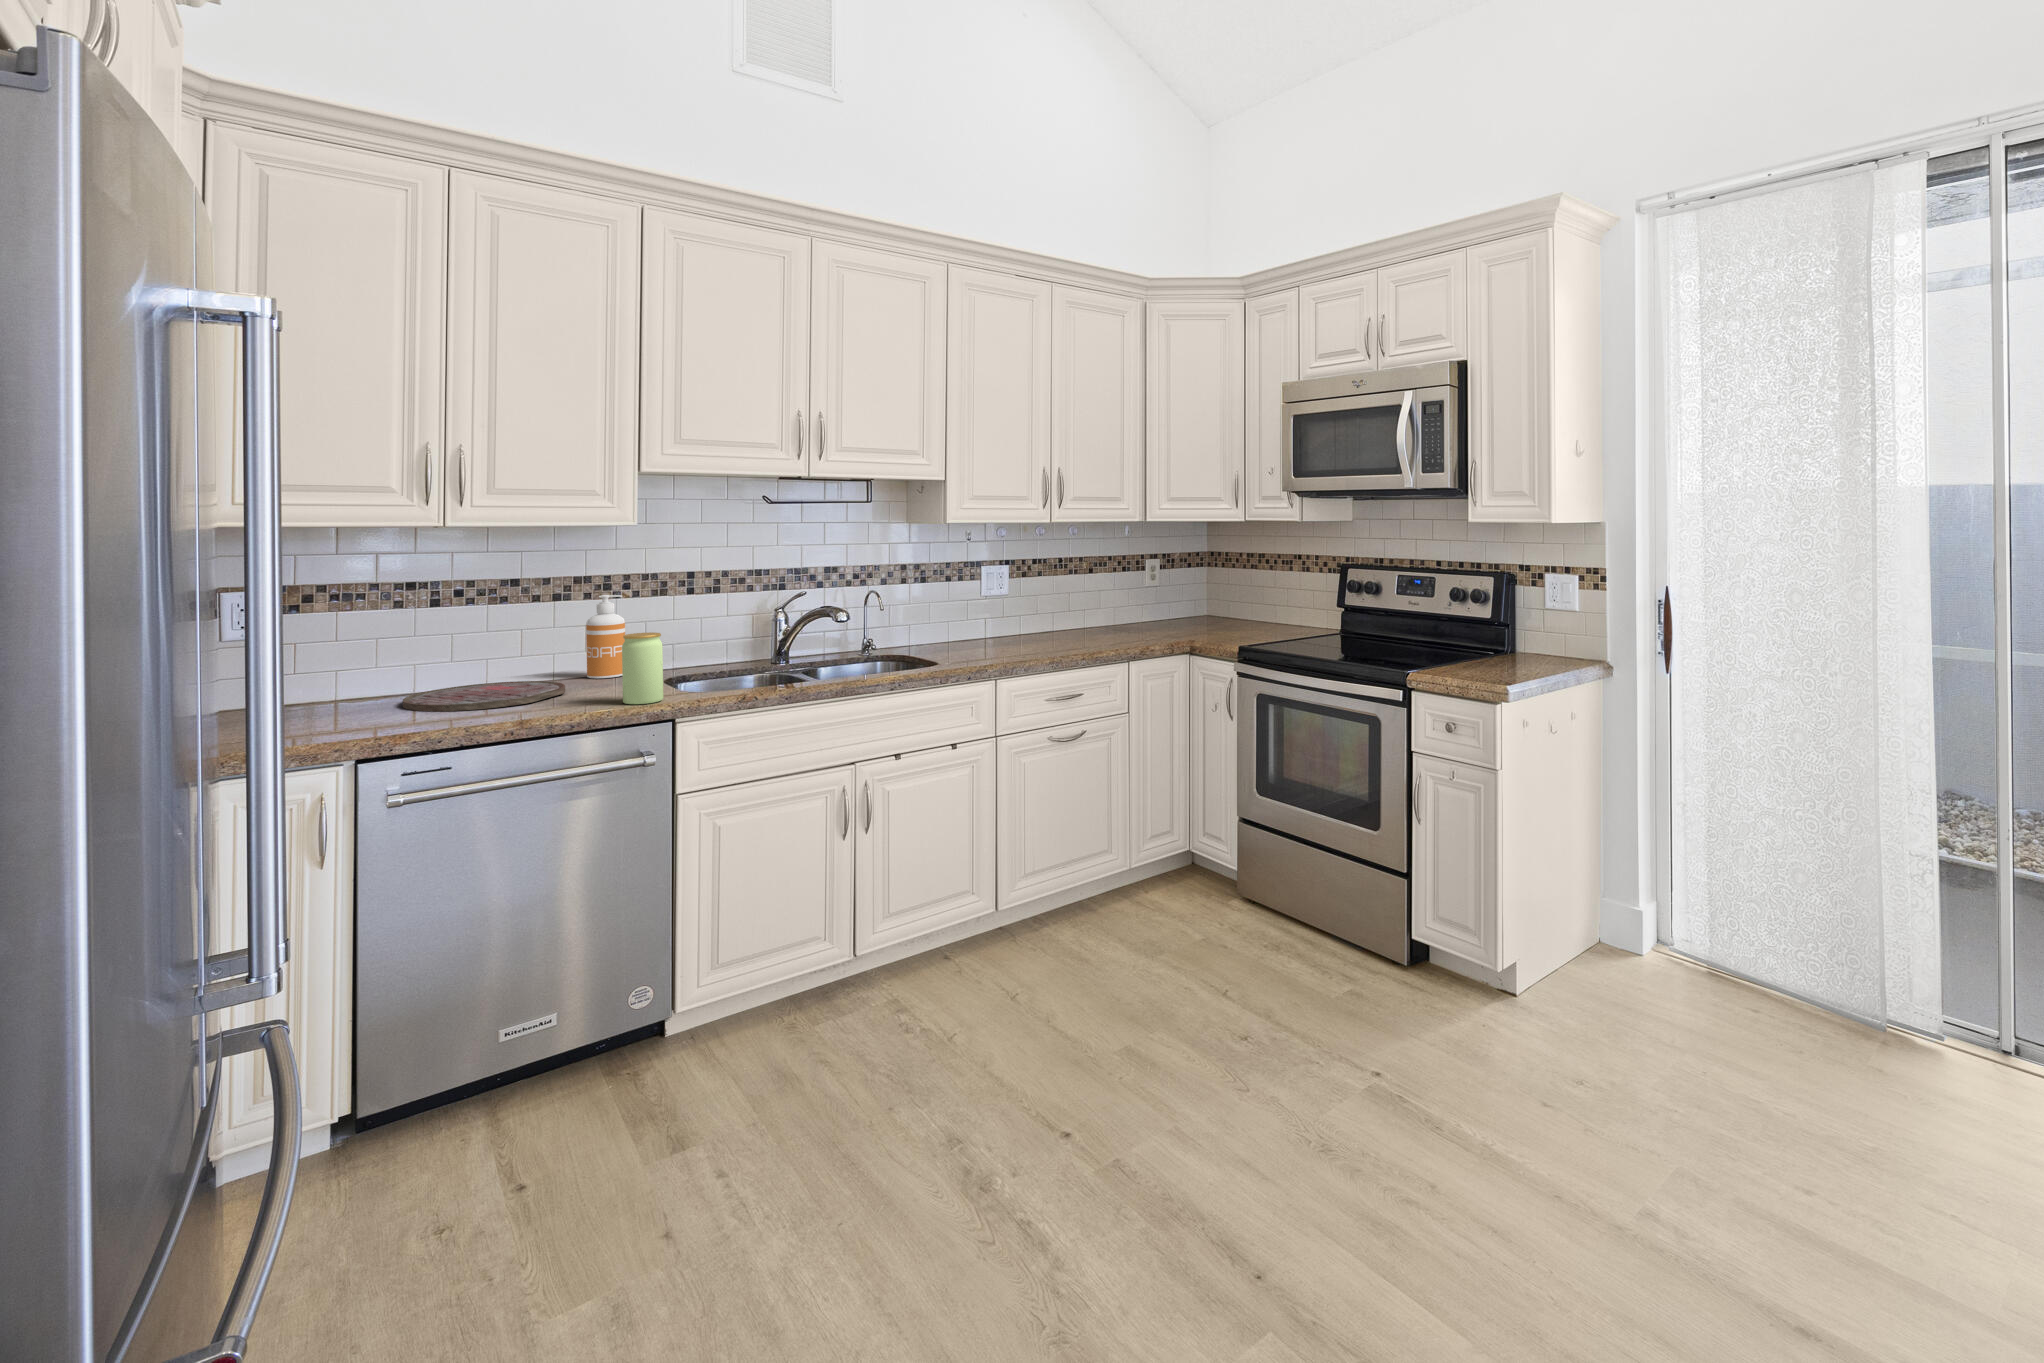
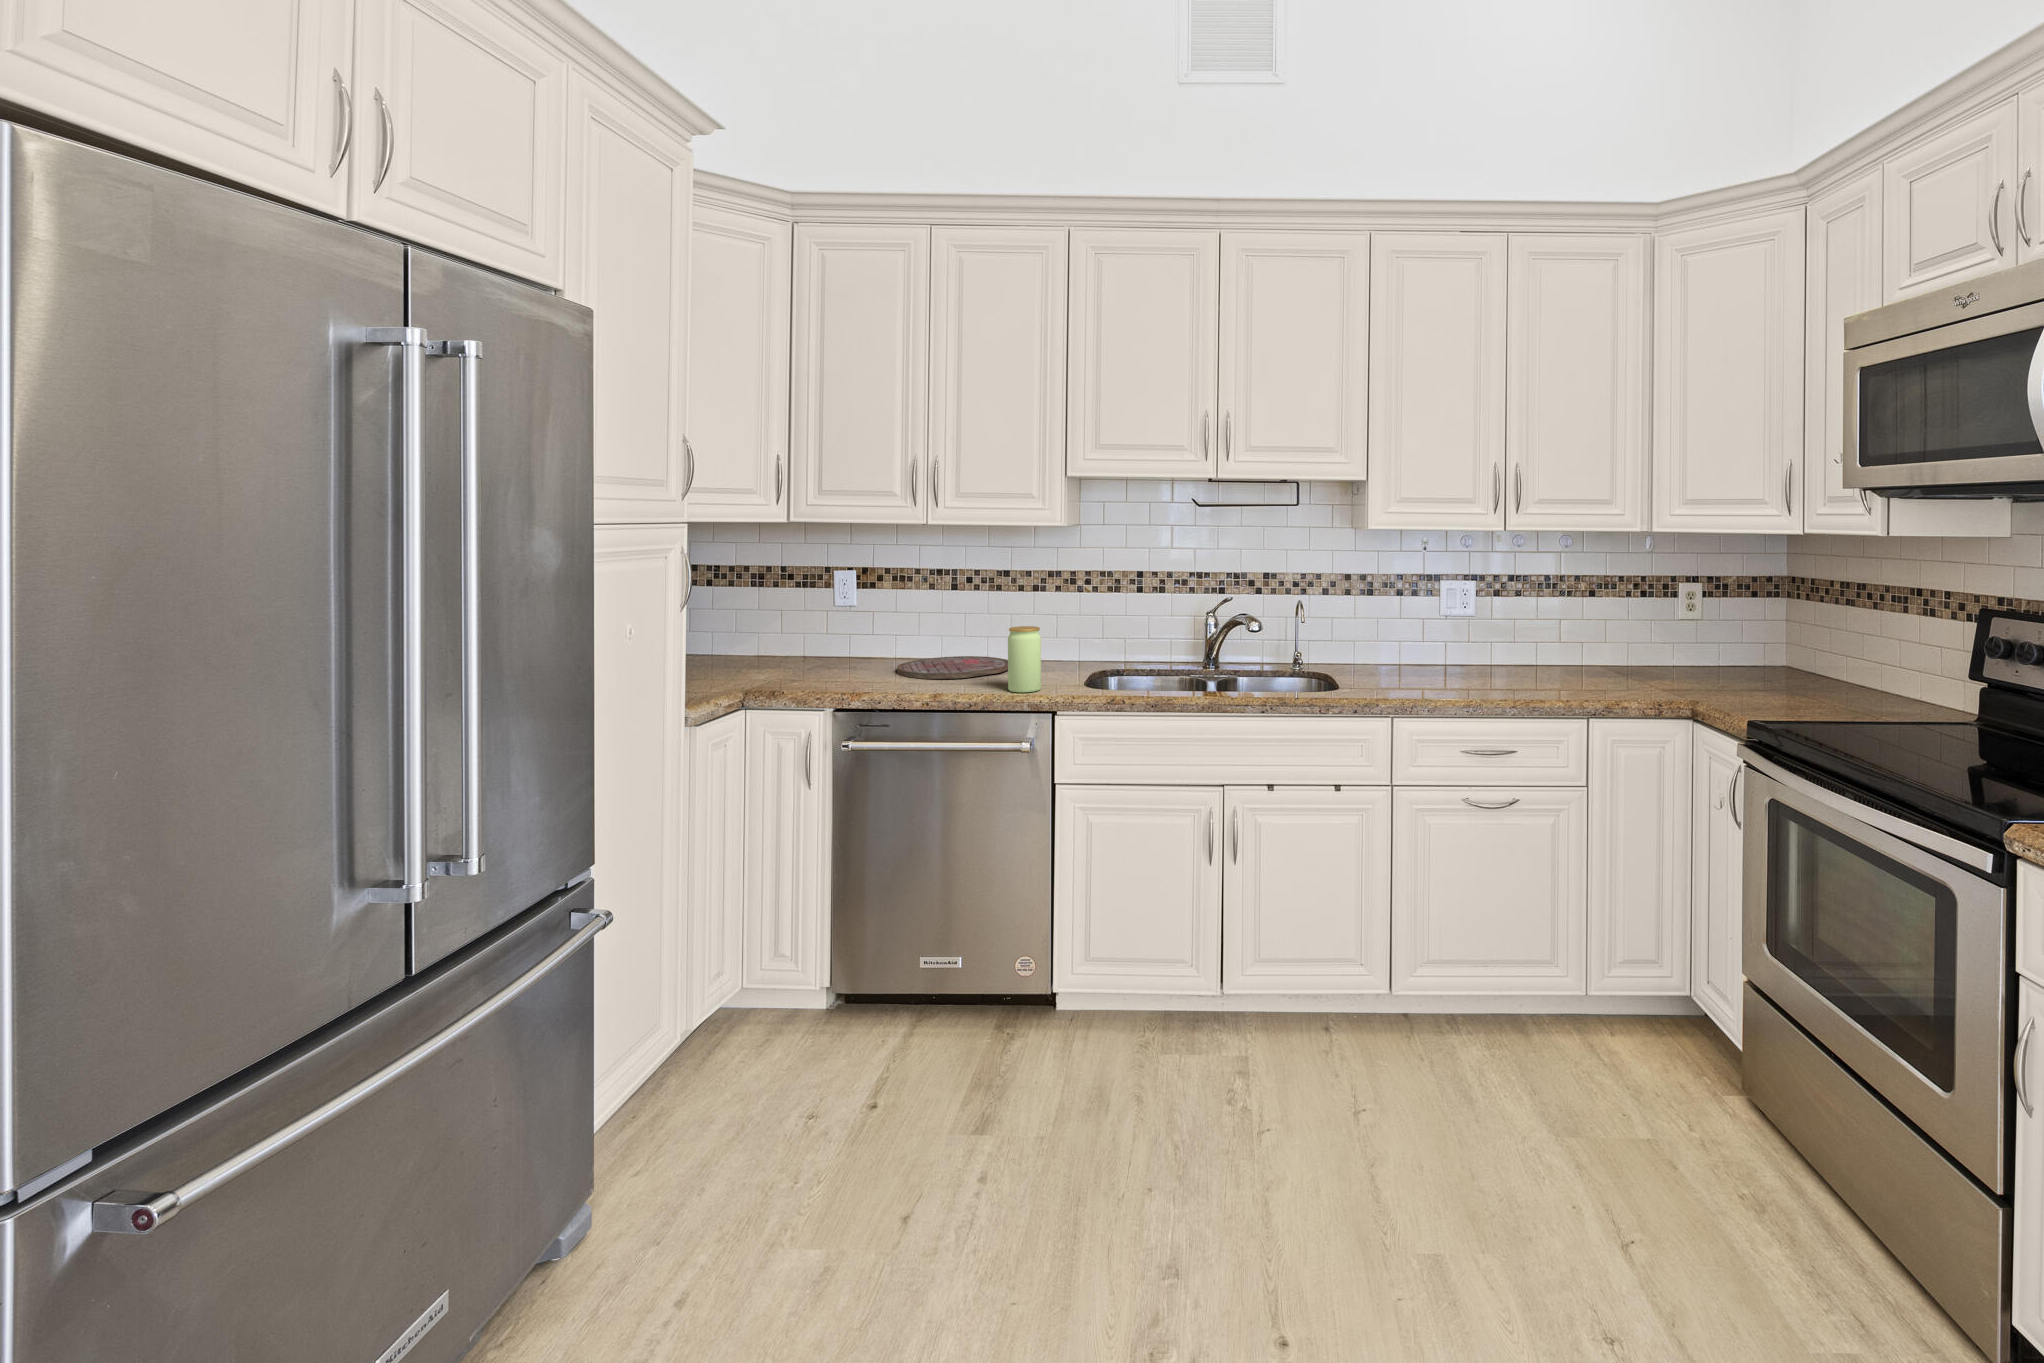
soap dispenser: present [586,595,625,678] -> none [1053,589,1082,662]

